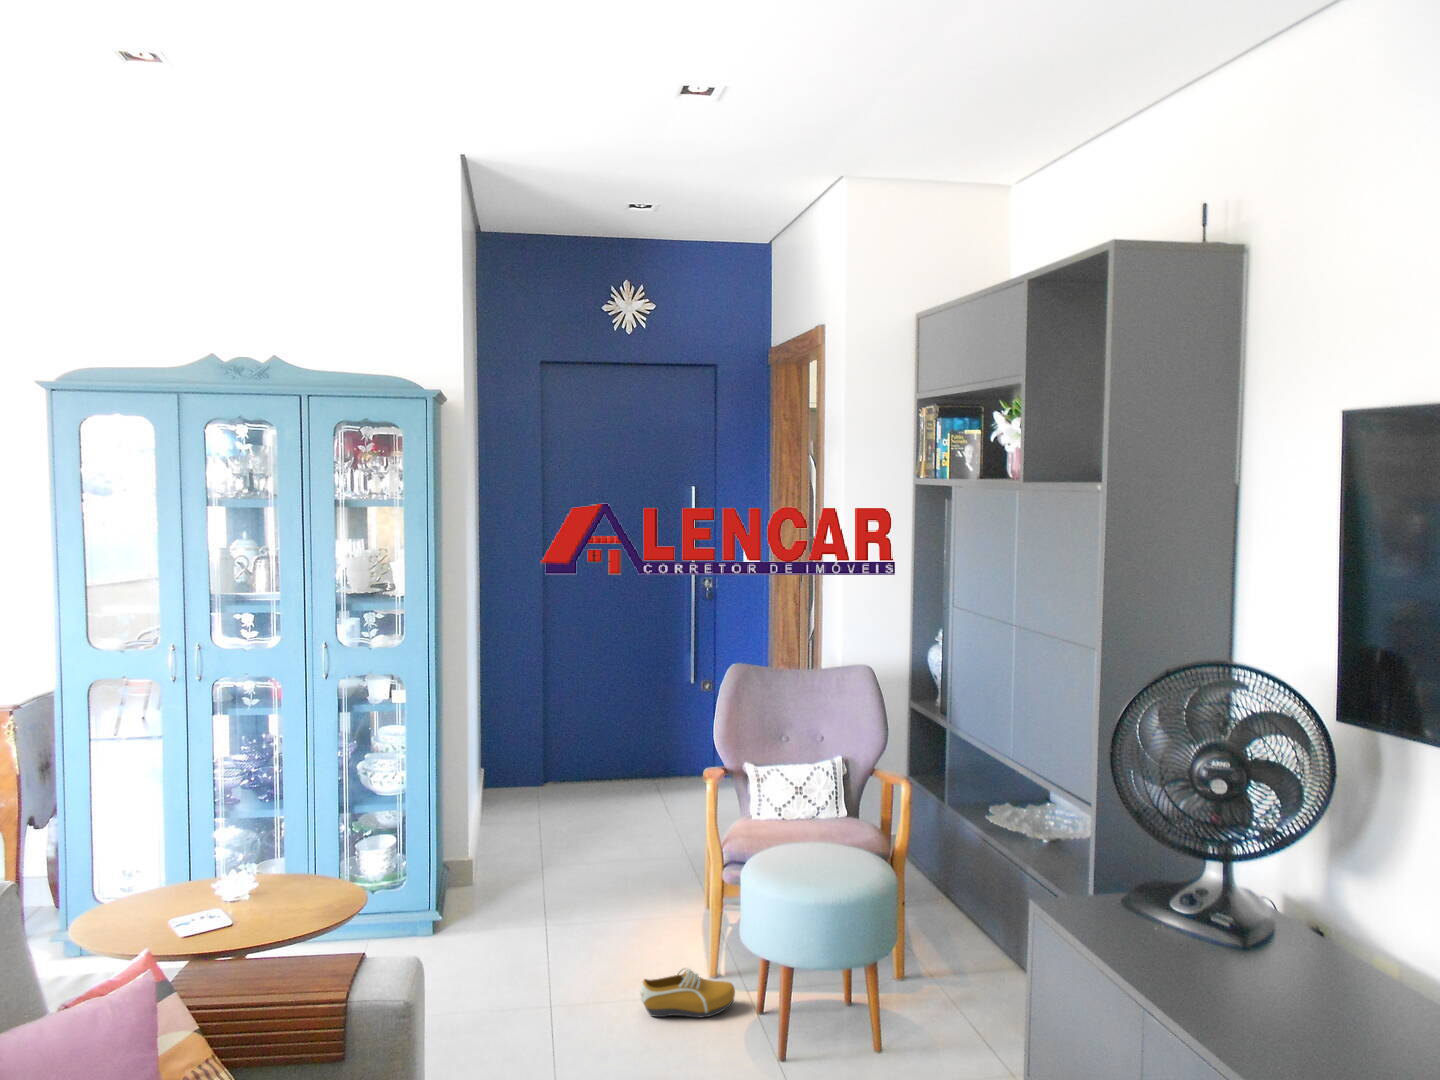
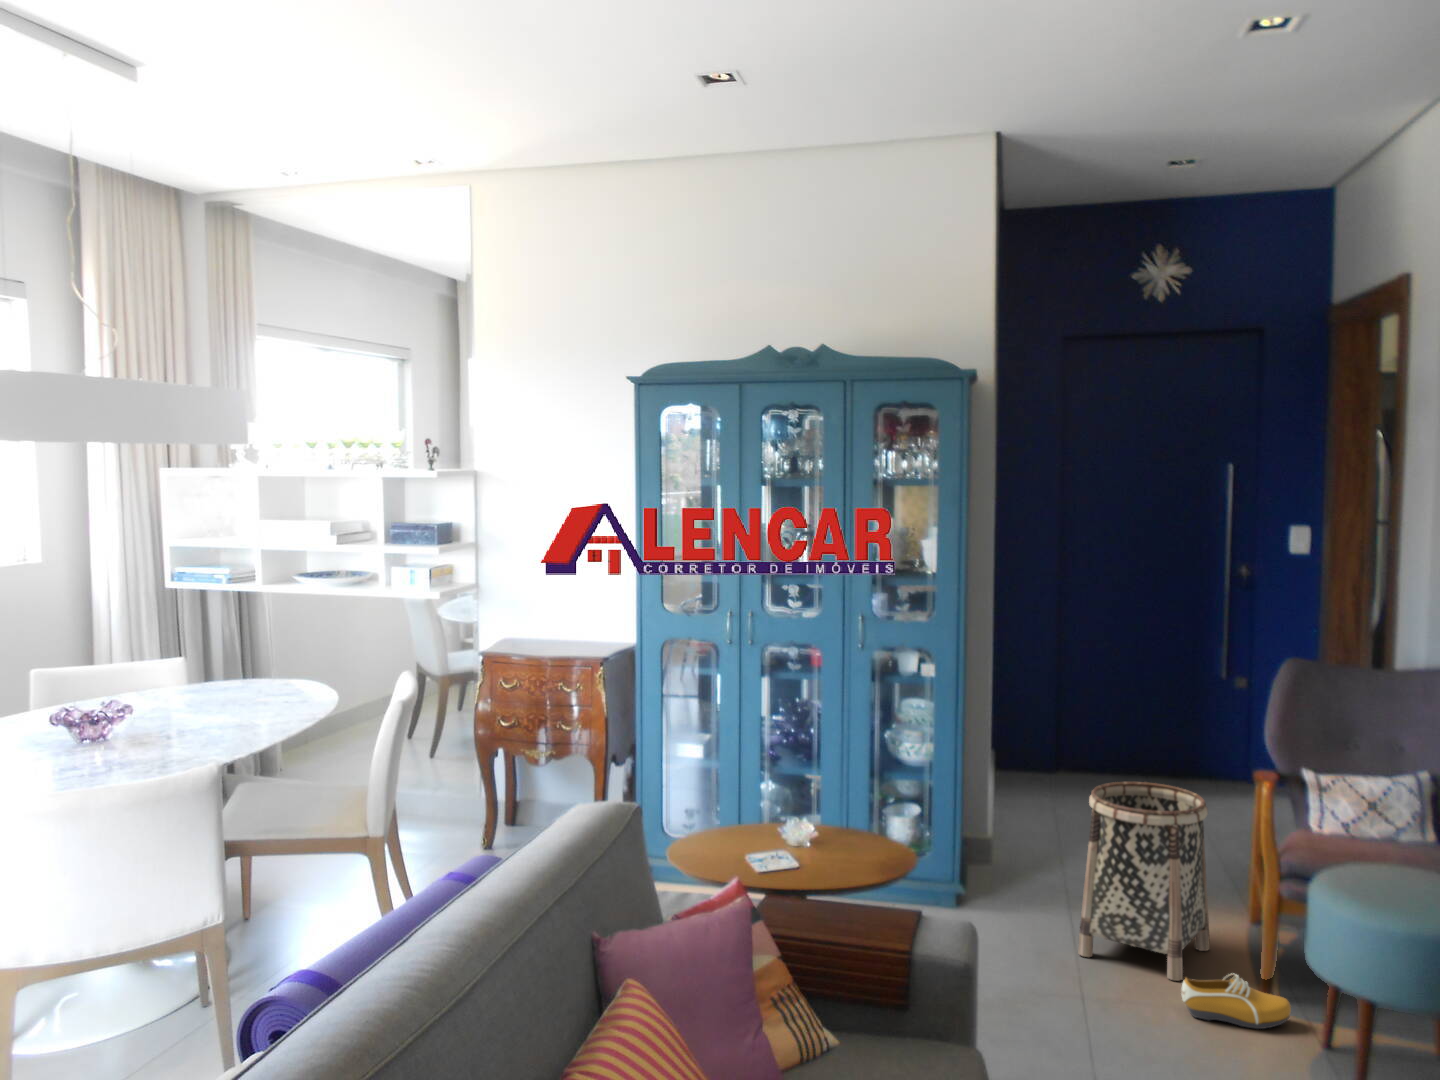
basket: none [549,789,670,979] -> present [1078,782,1210,981]

